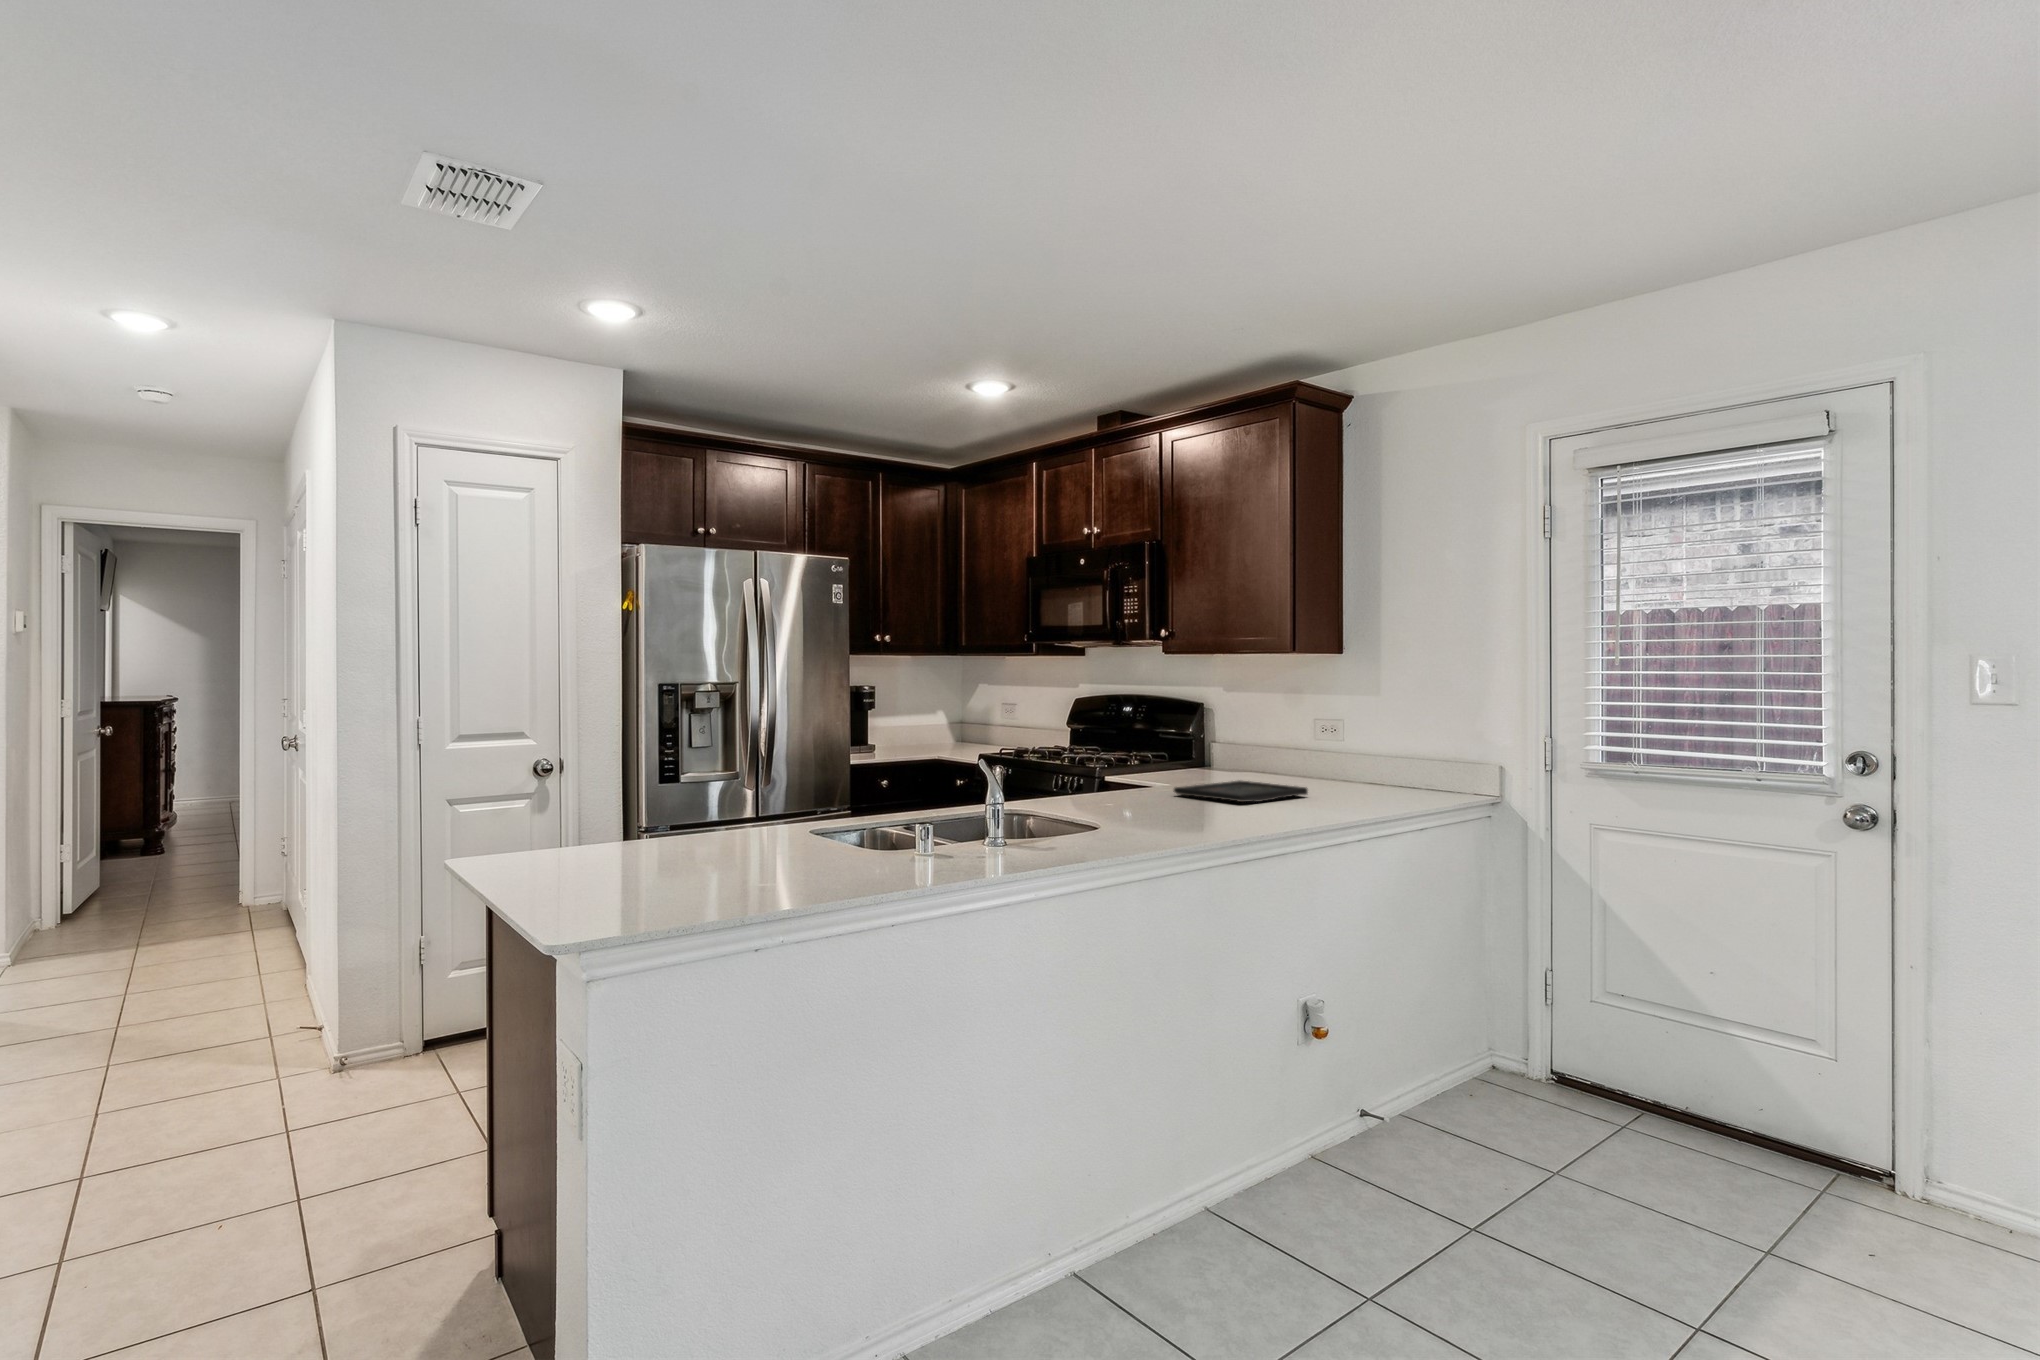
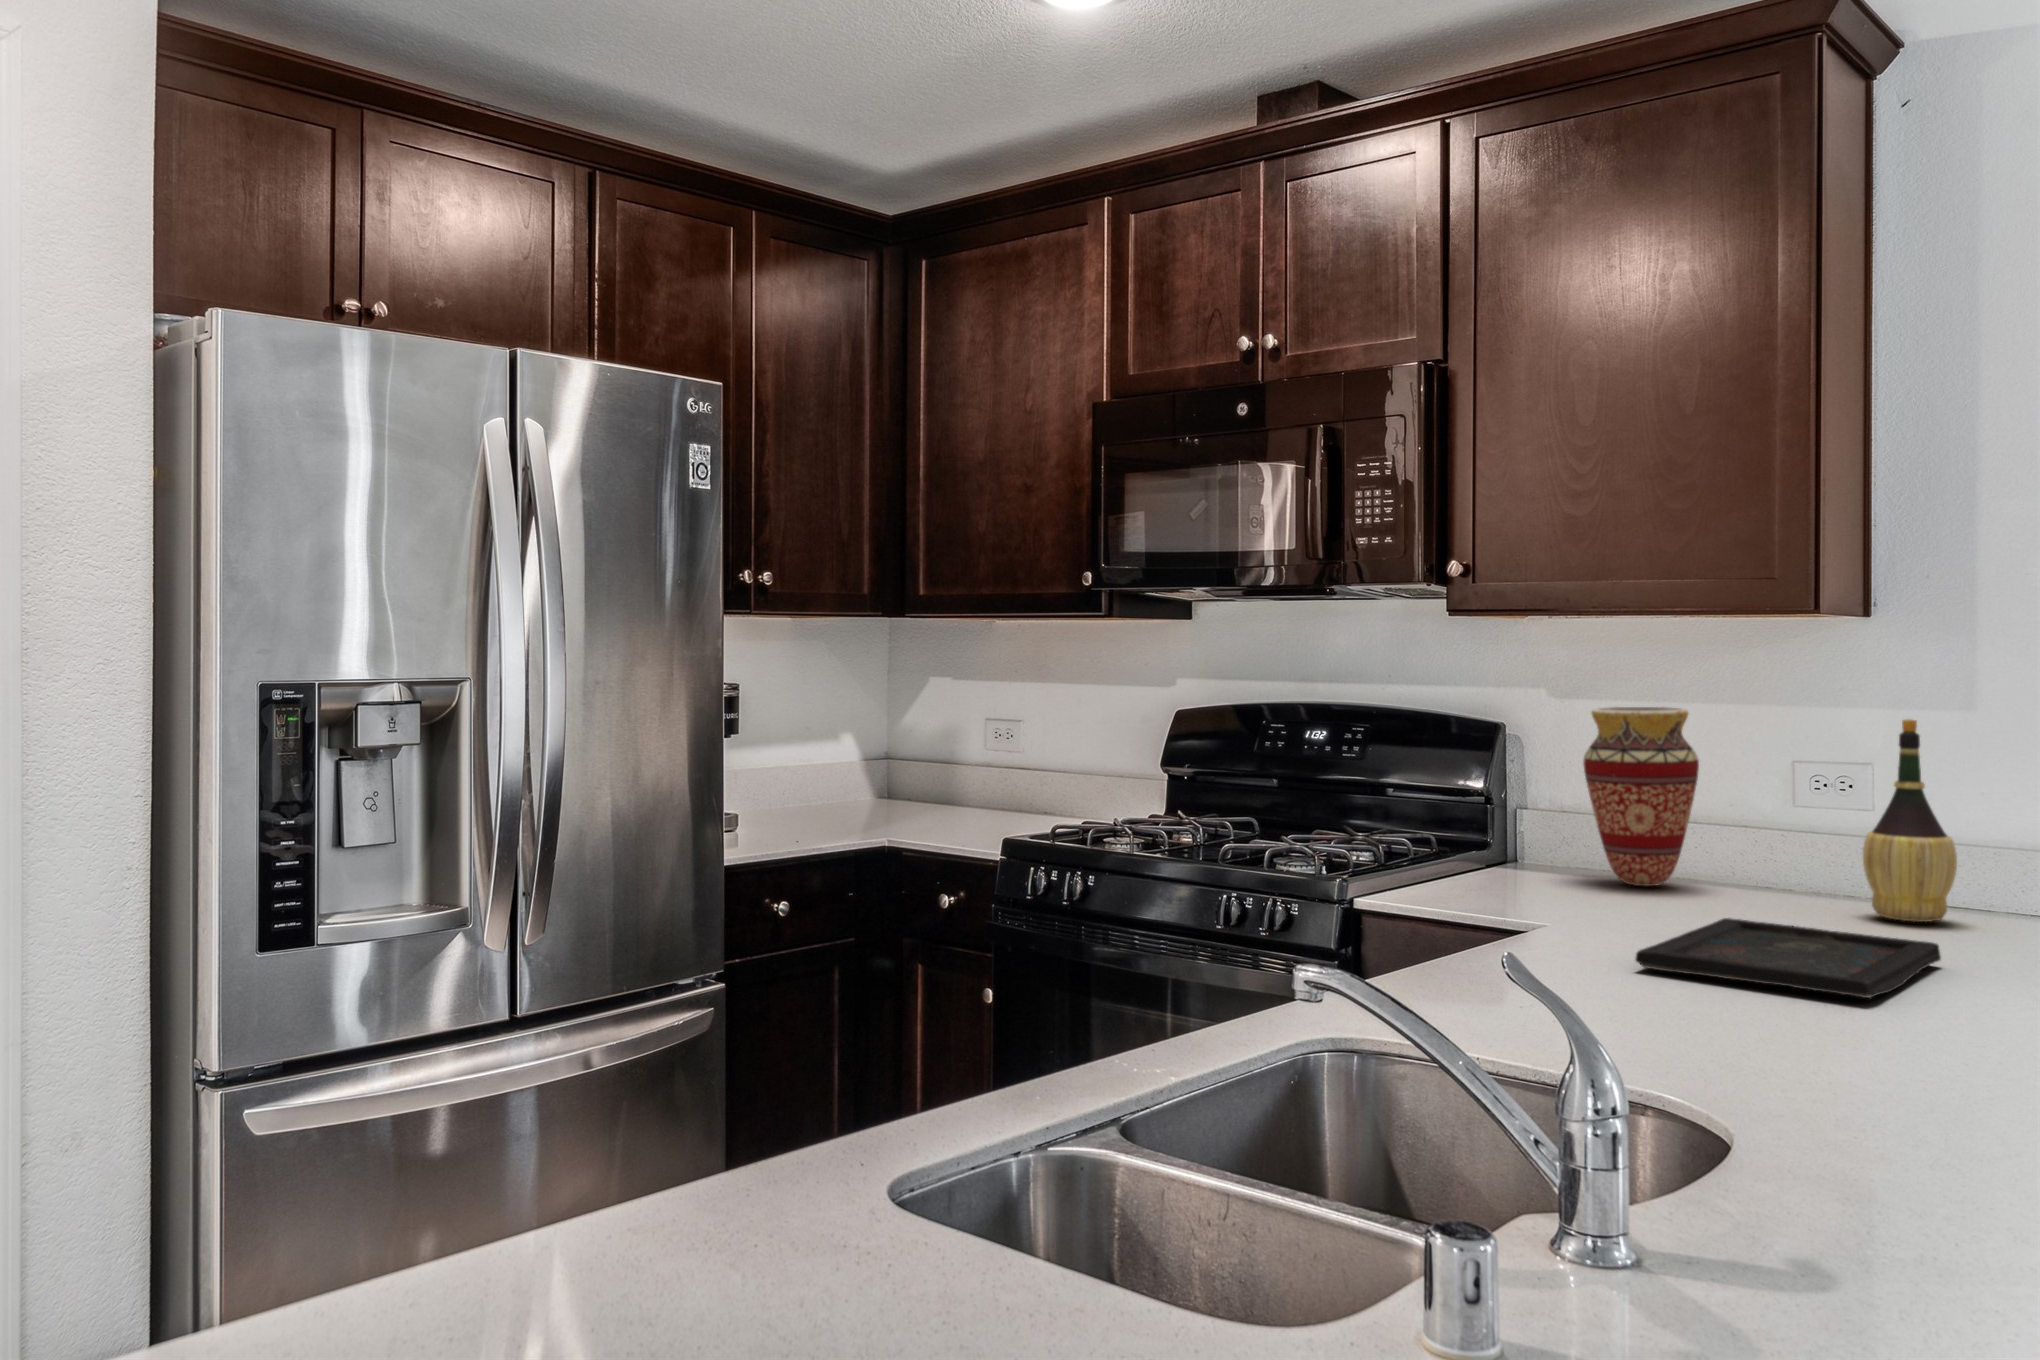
vase: none [1224,694,1274,774] -> present [1583,707,1699,886]
wine bottle: none [1321,697,1359,786] -> present [1863,719,1957,922]

